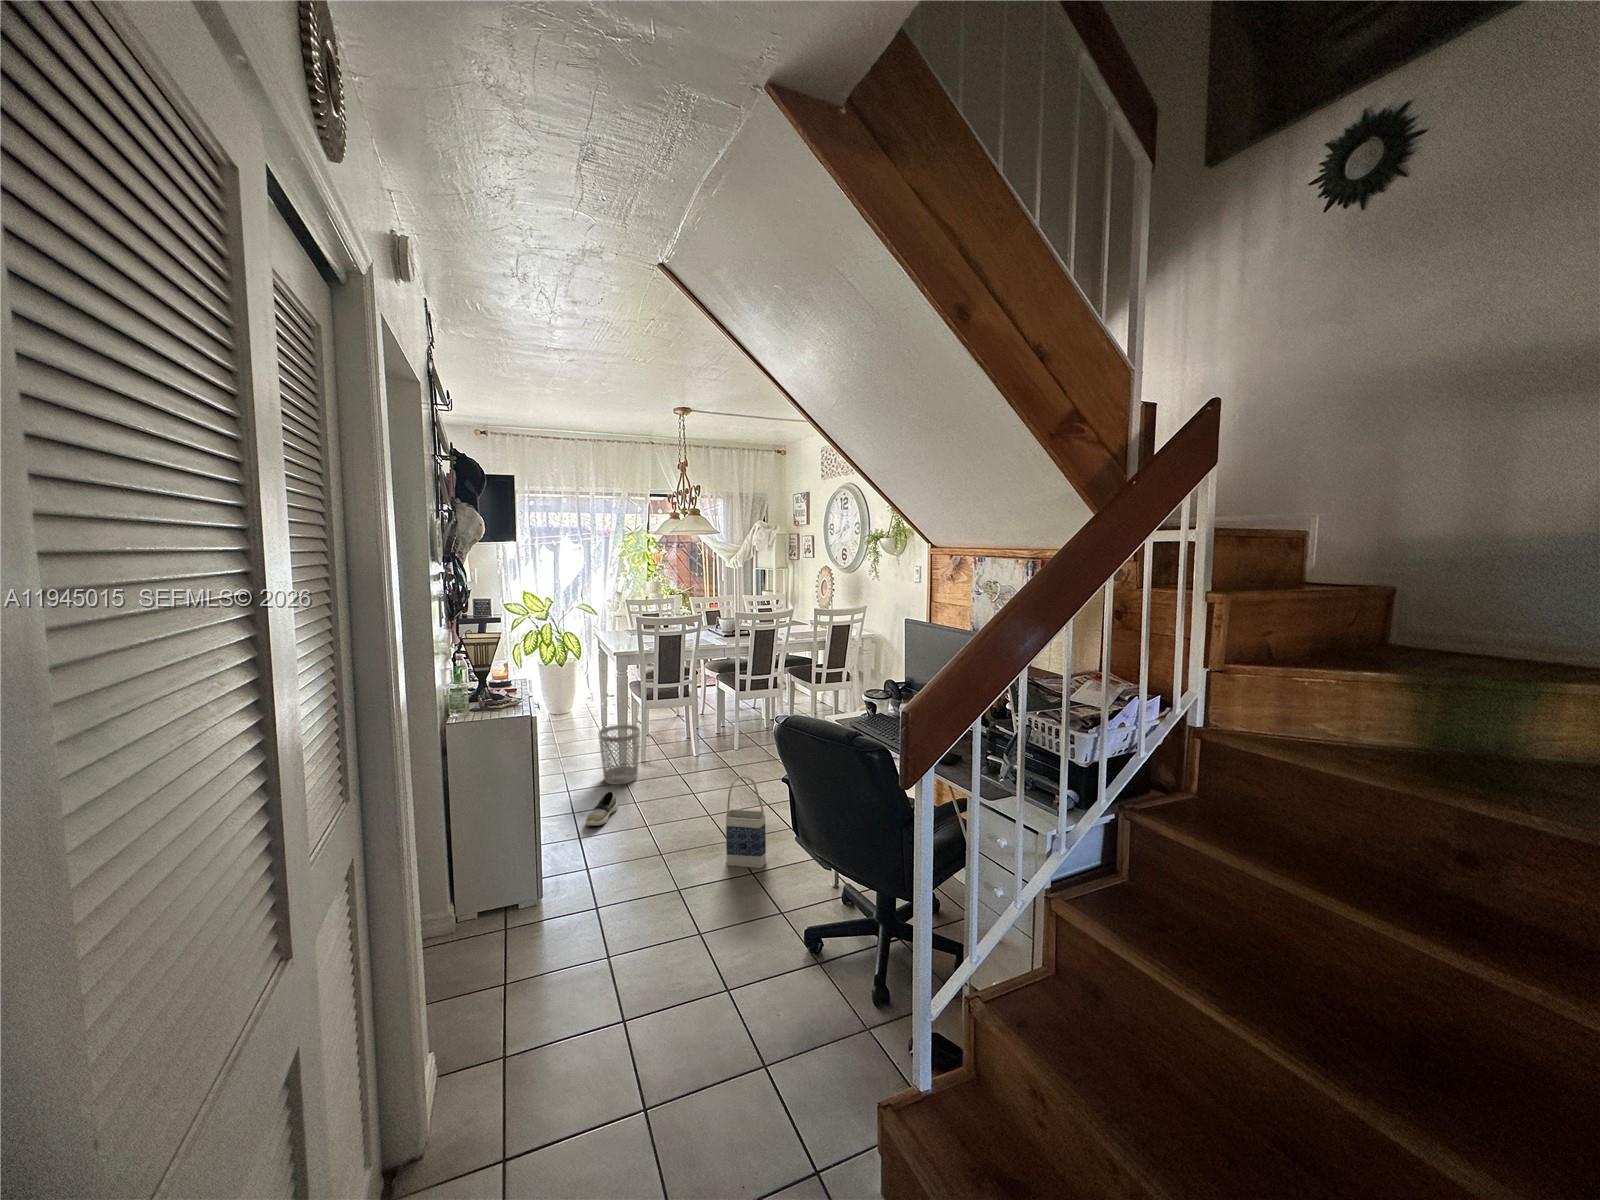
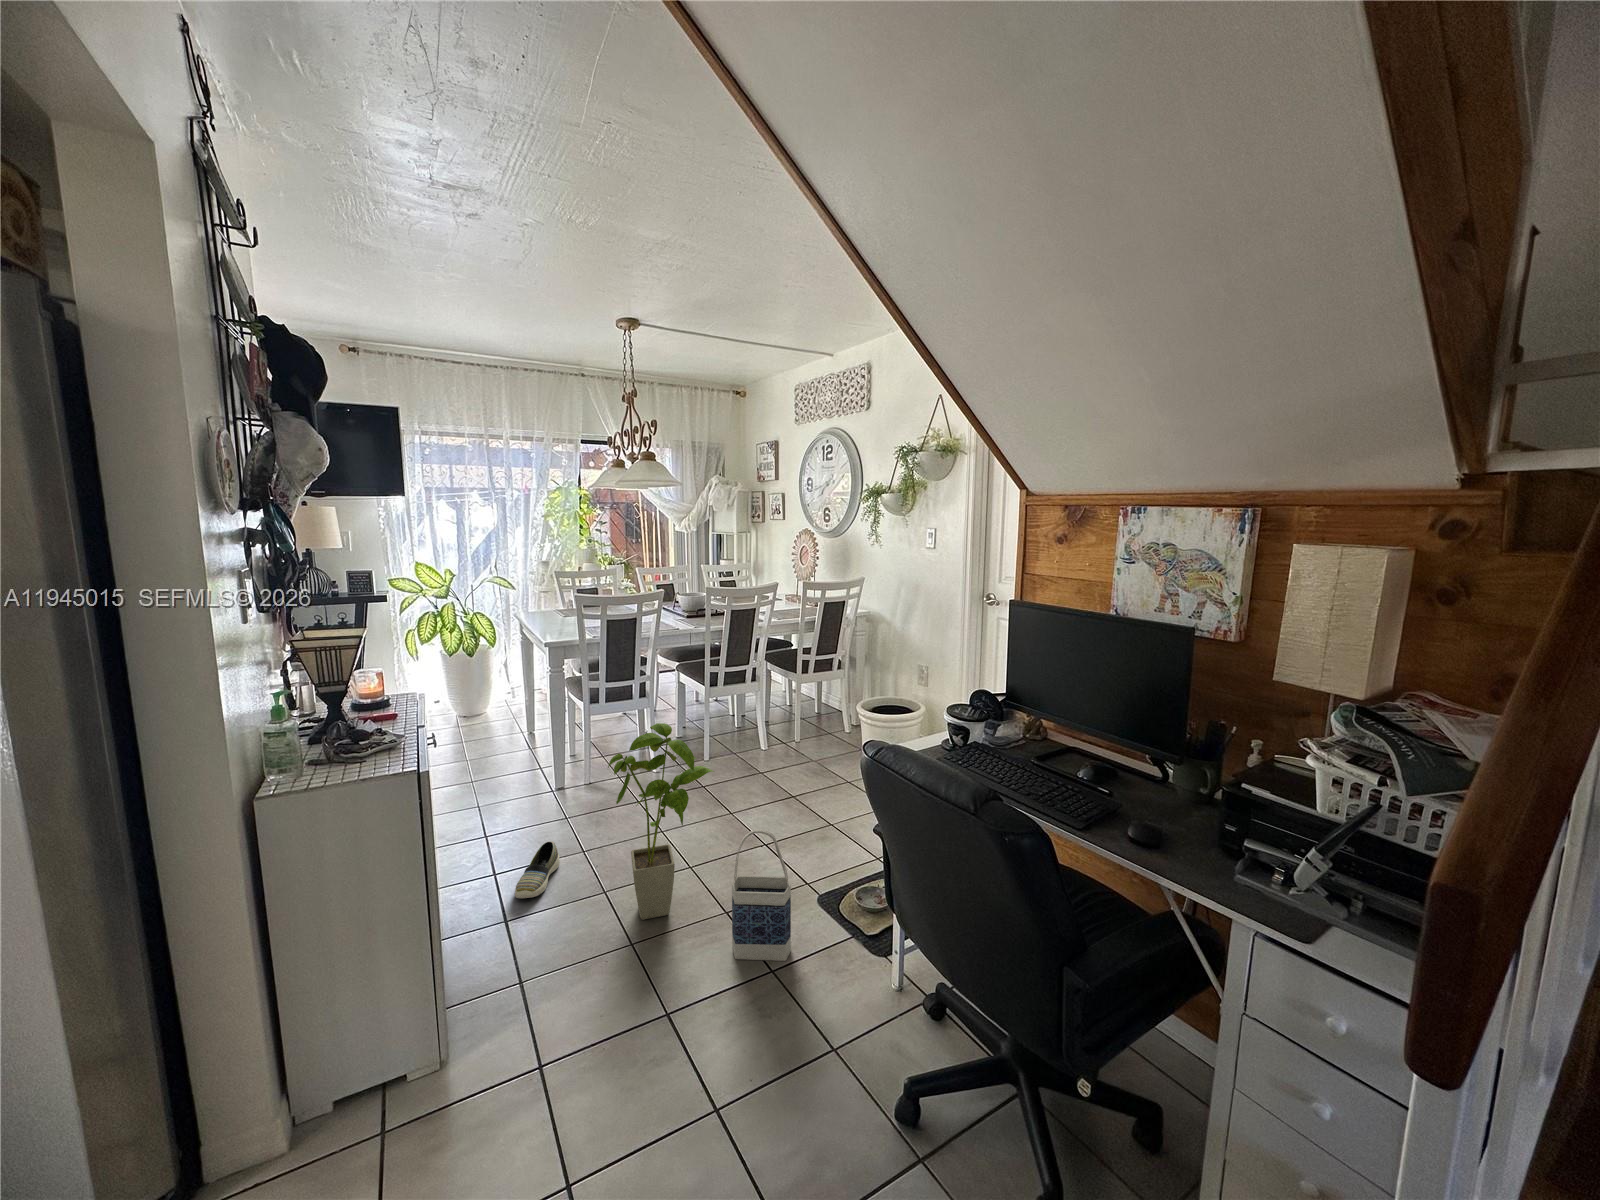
house plant: none [648,704,723,842] -> present [608,723,714,920]
wastebasket: present [598,725,640,785] -> none [527,739,586,823]

